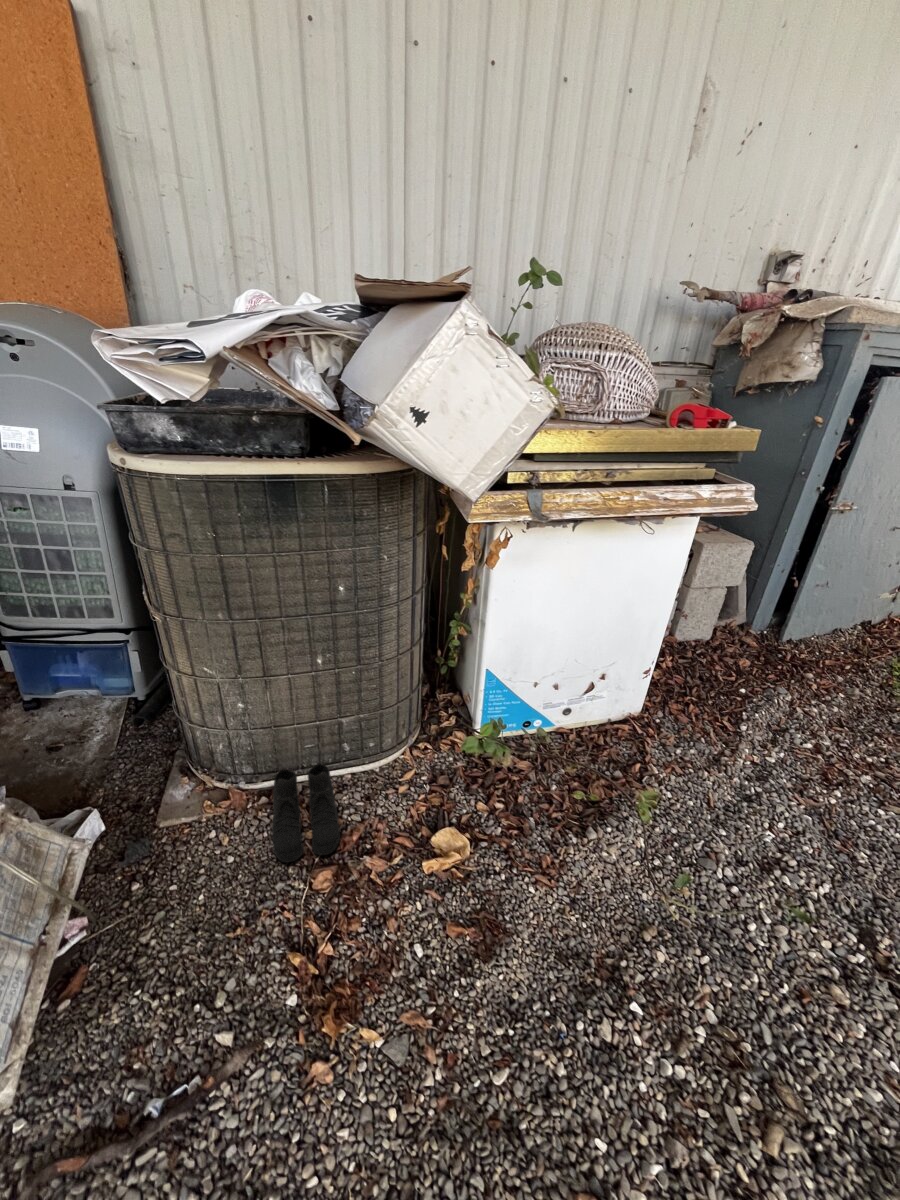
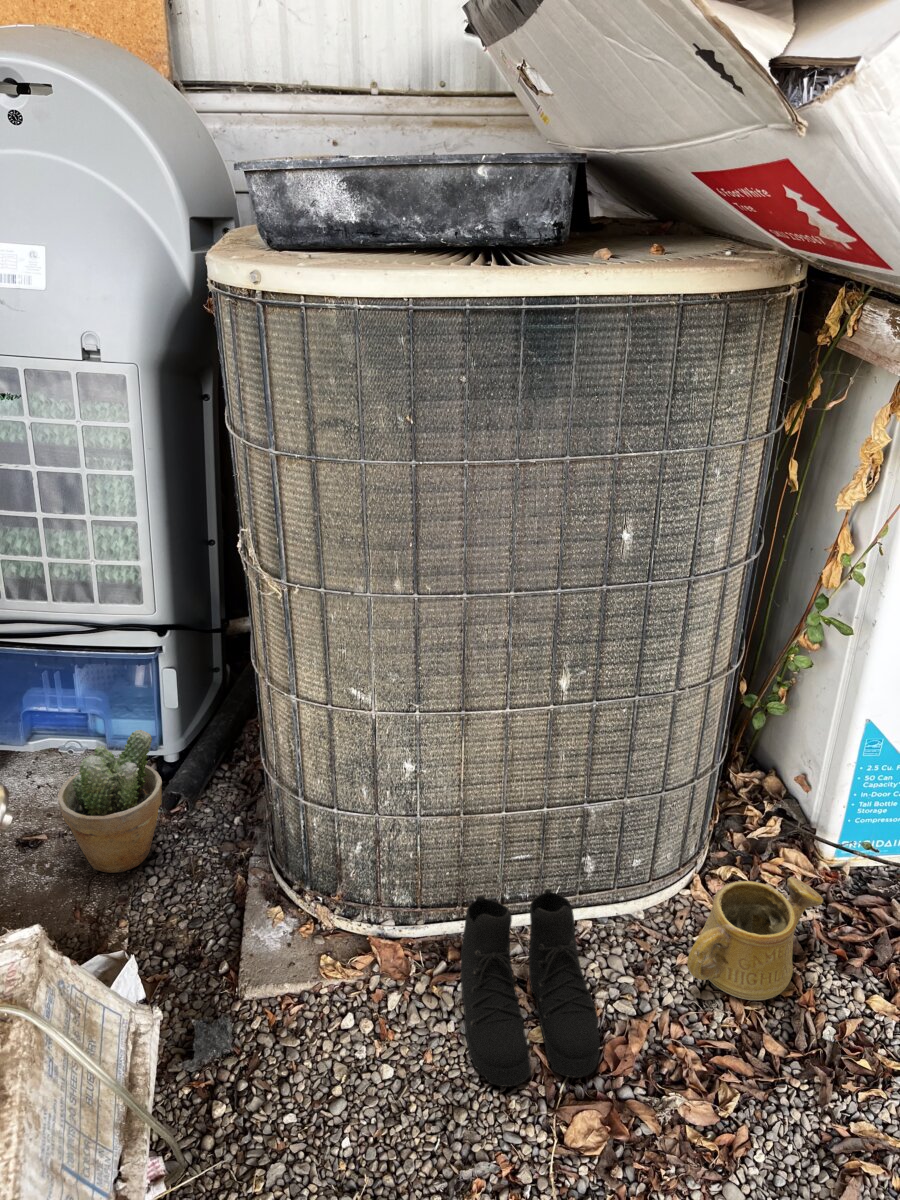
potted plant: none [62,687,125,763] -> present [58,730,162,873]
watering can: none [389,748,460,809] -> present [687,877,823,1000]

